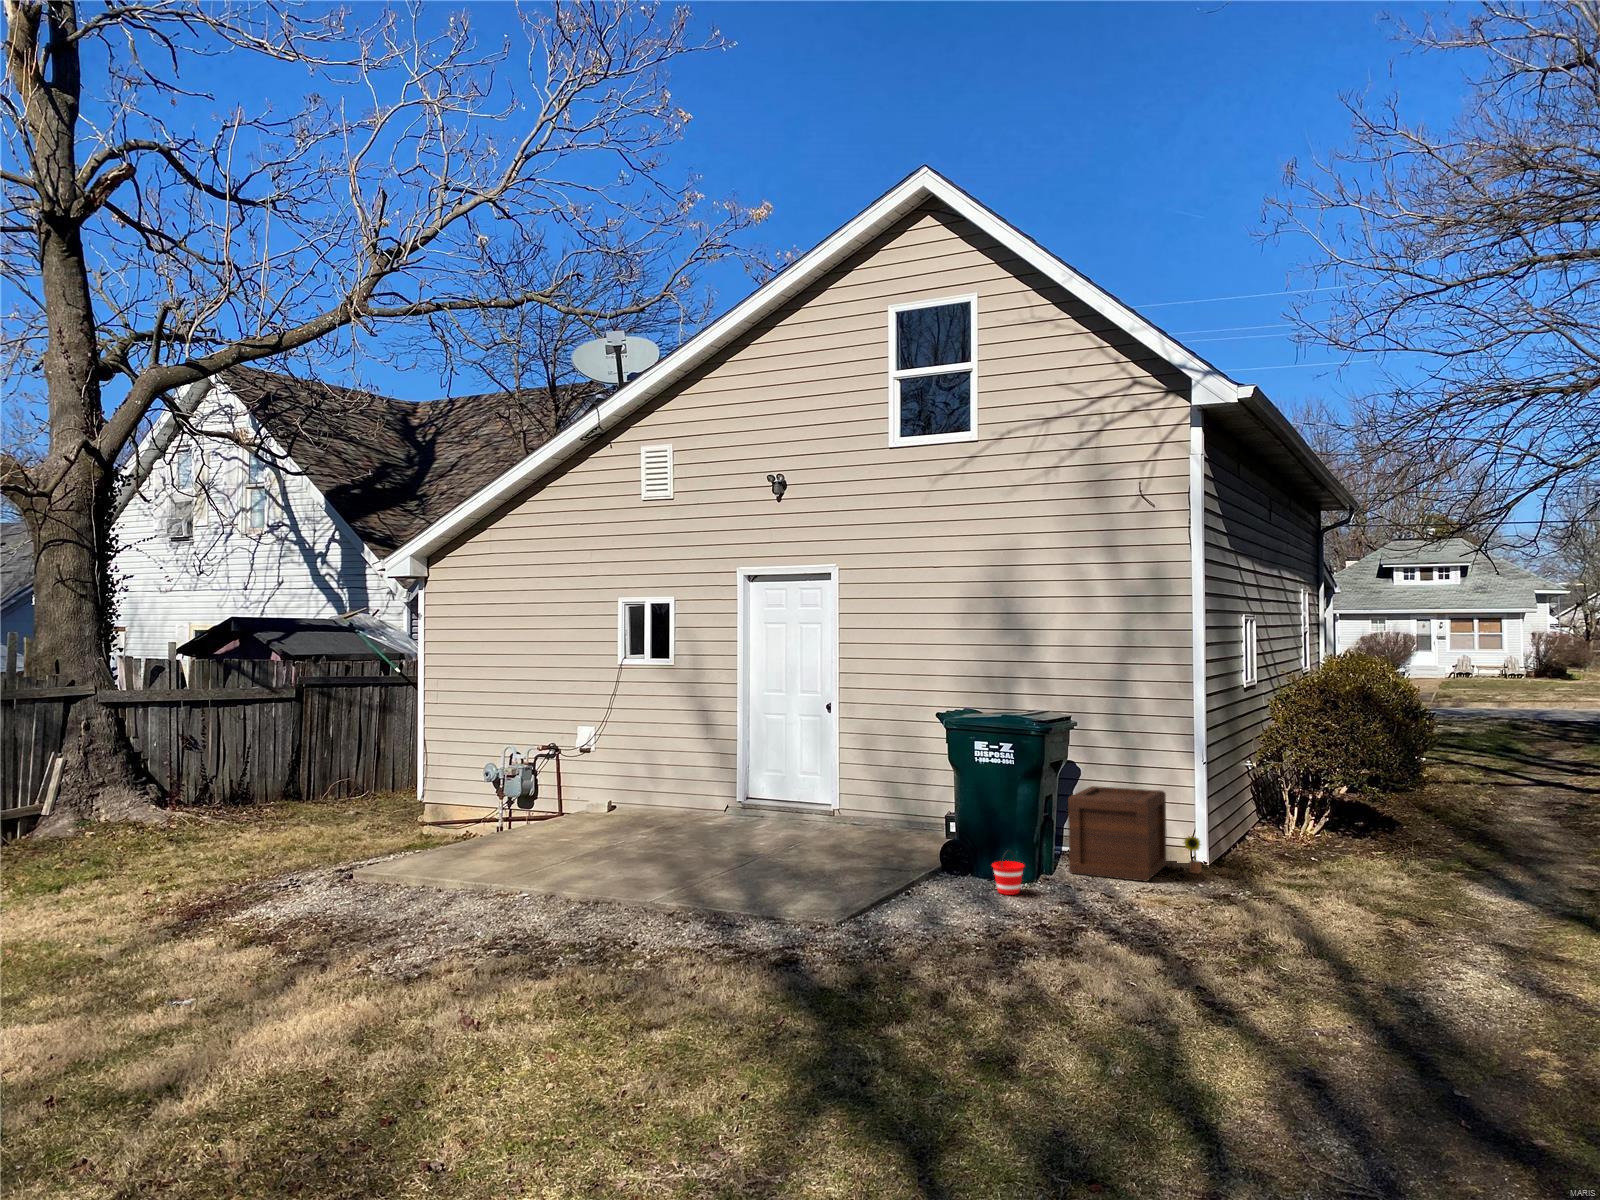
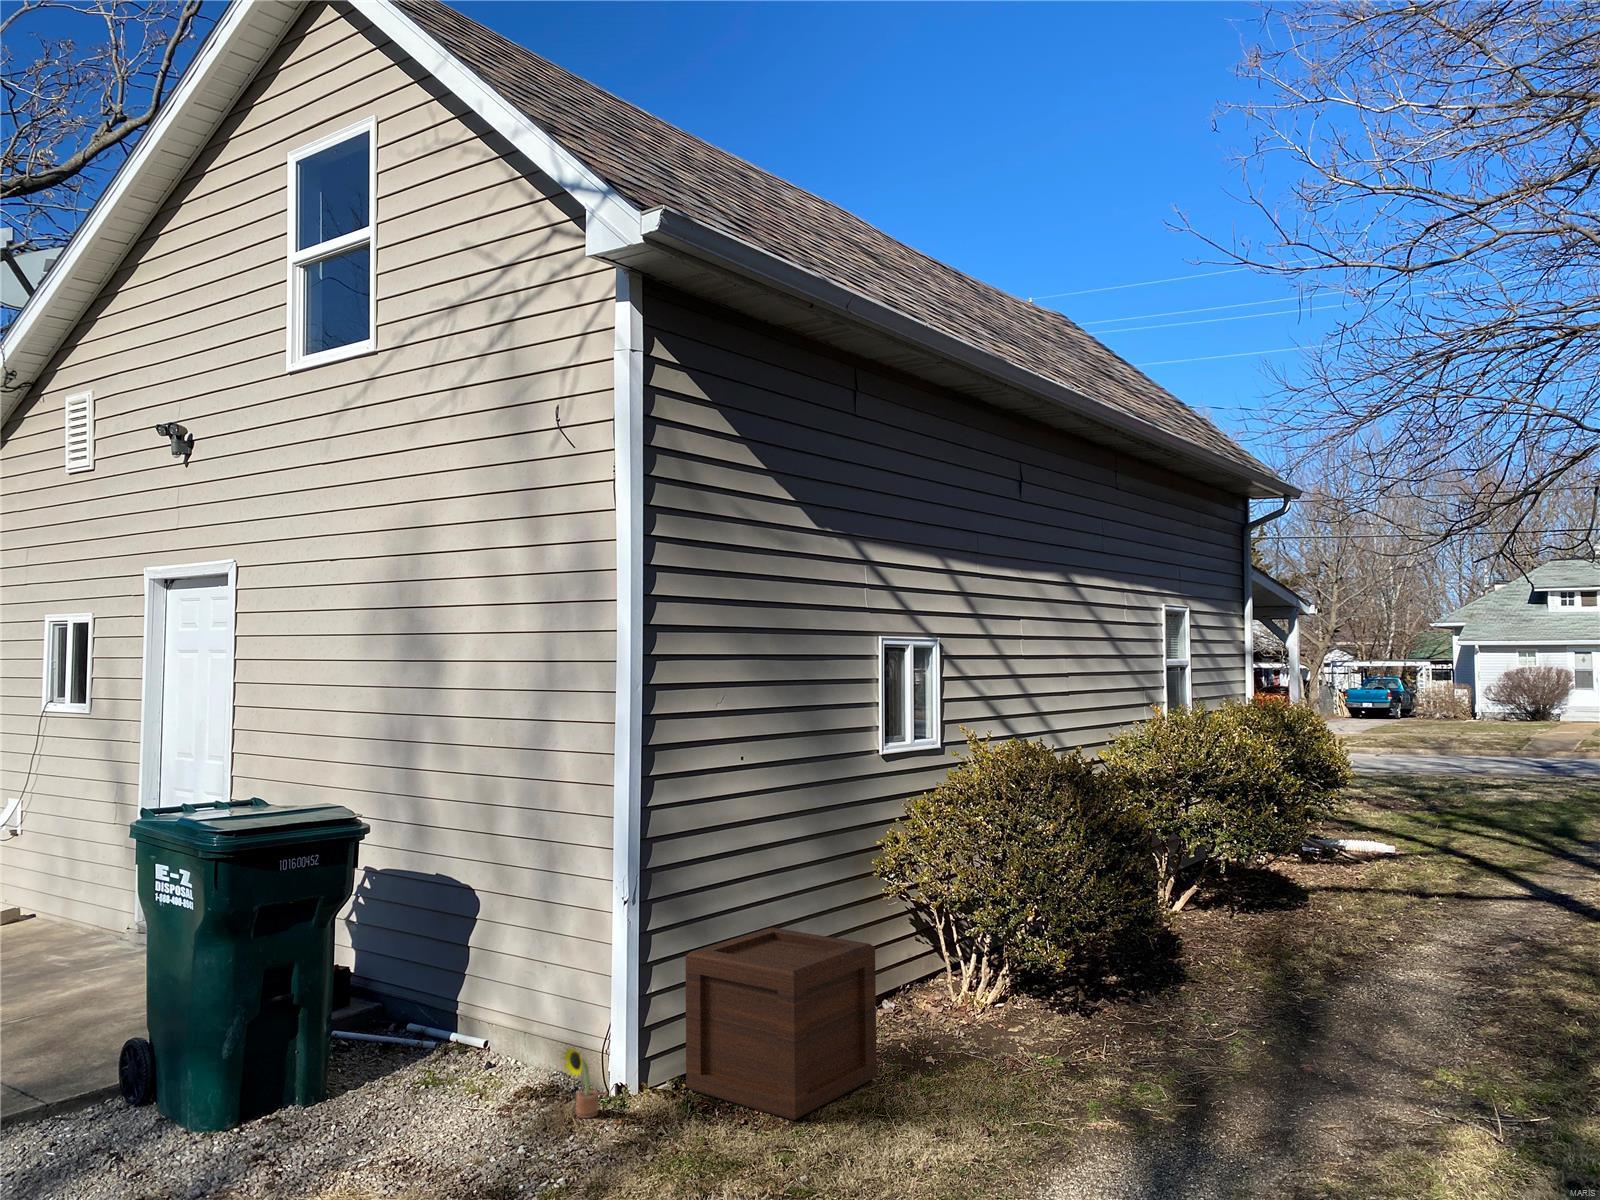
wooden crate: present [1068,786,1167,881] -> present [686,927,877,1120]
bucket: present [992,861,1025,895] -> none [105,1075,176,1165]

